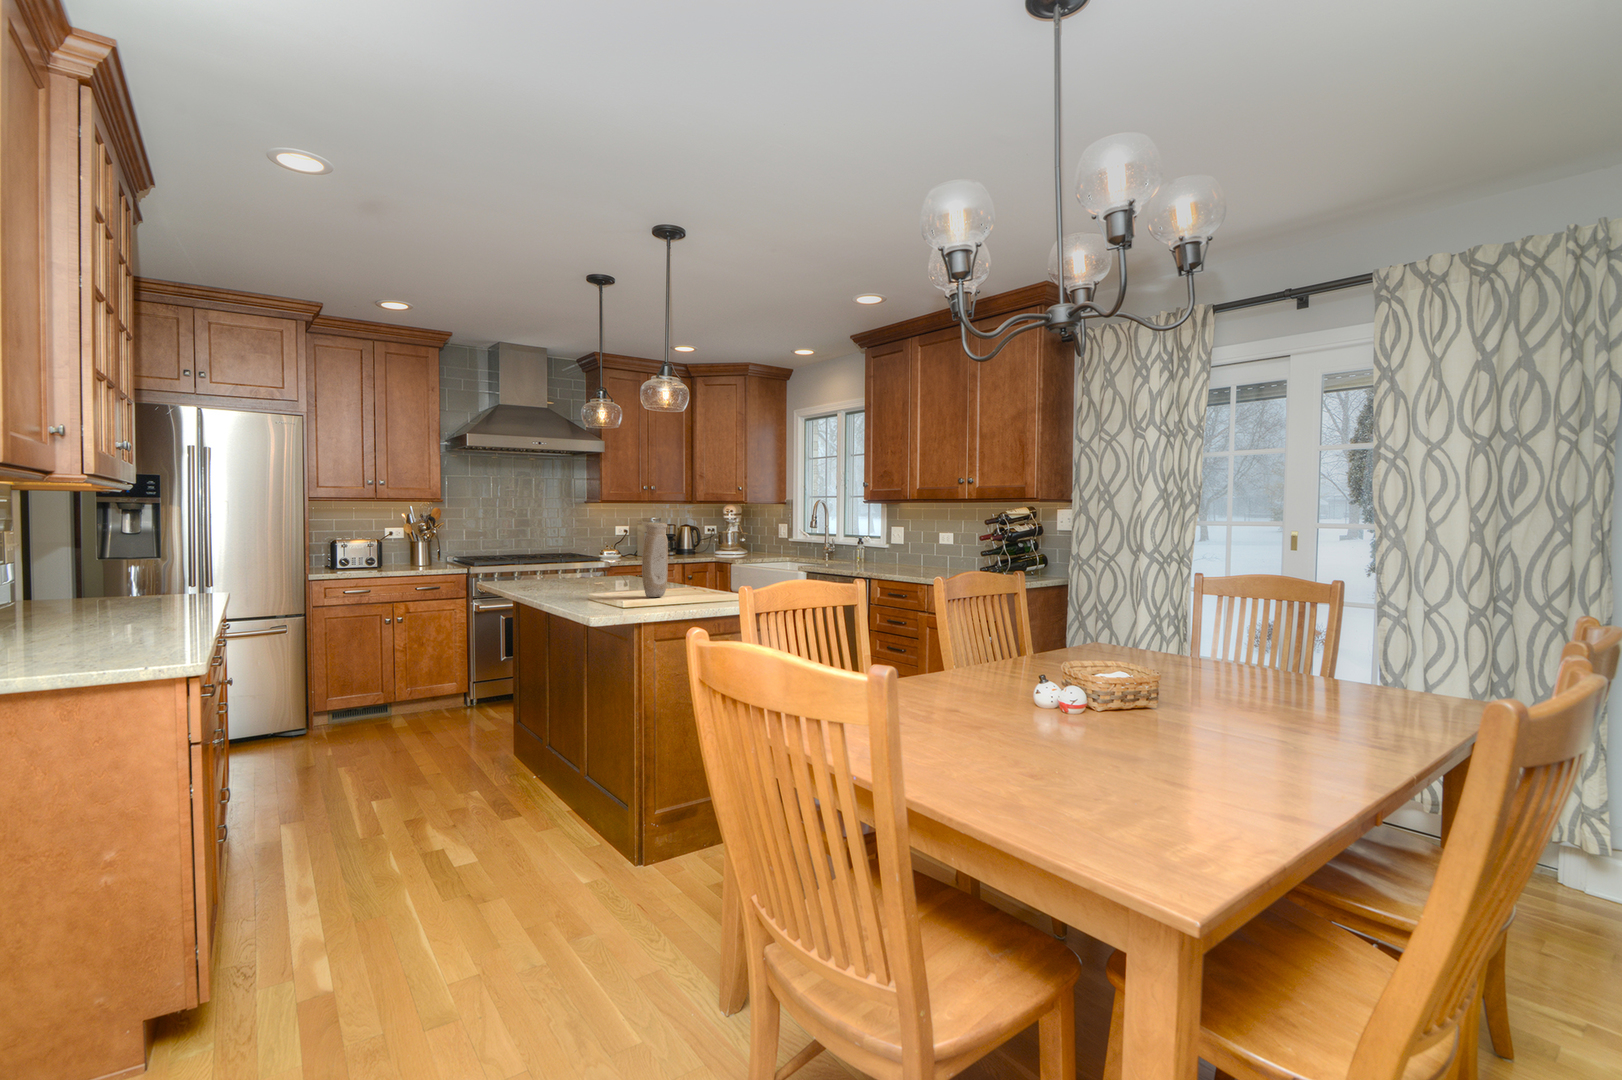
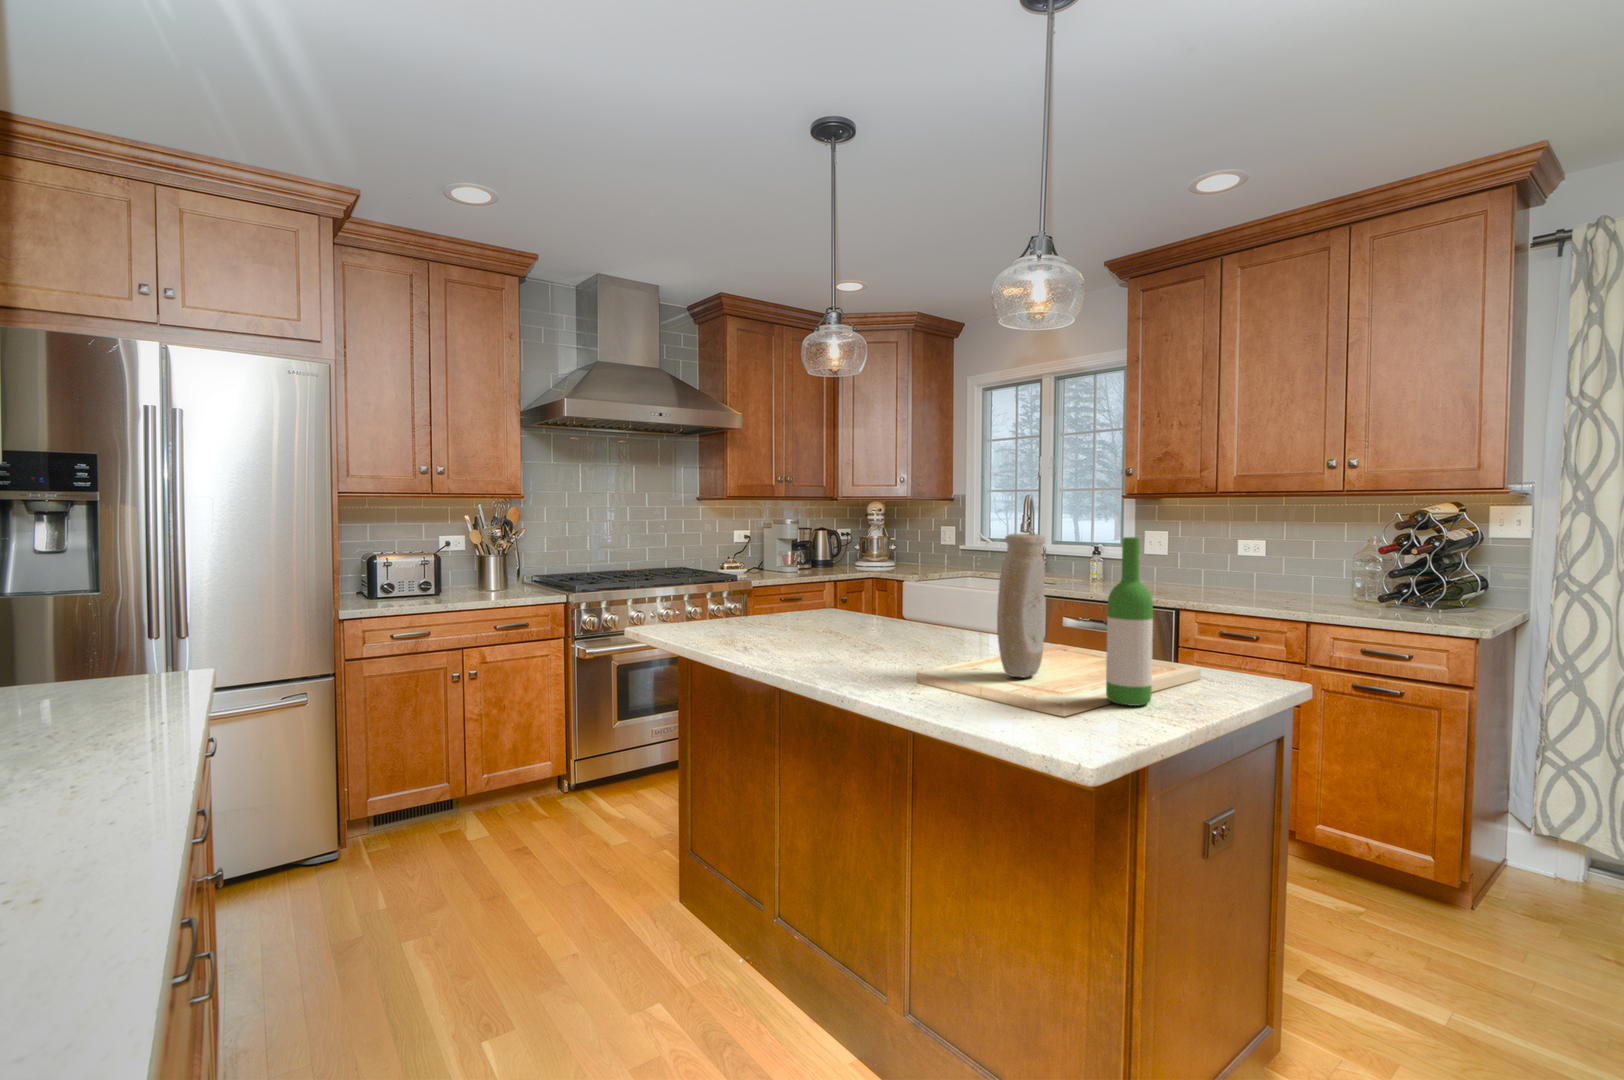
wine bottle: none [670,524,691,604] -> present [1106,537,1153,706]

